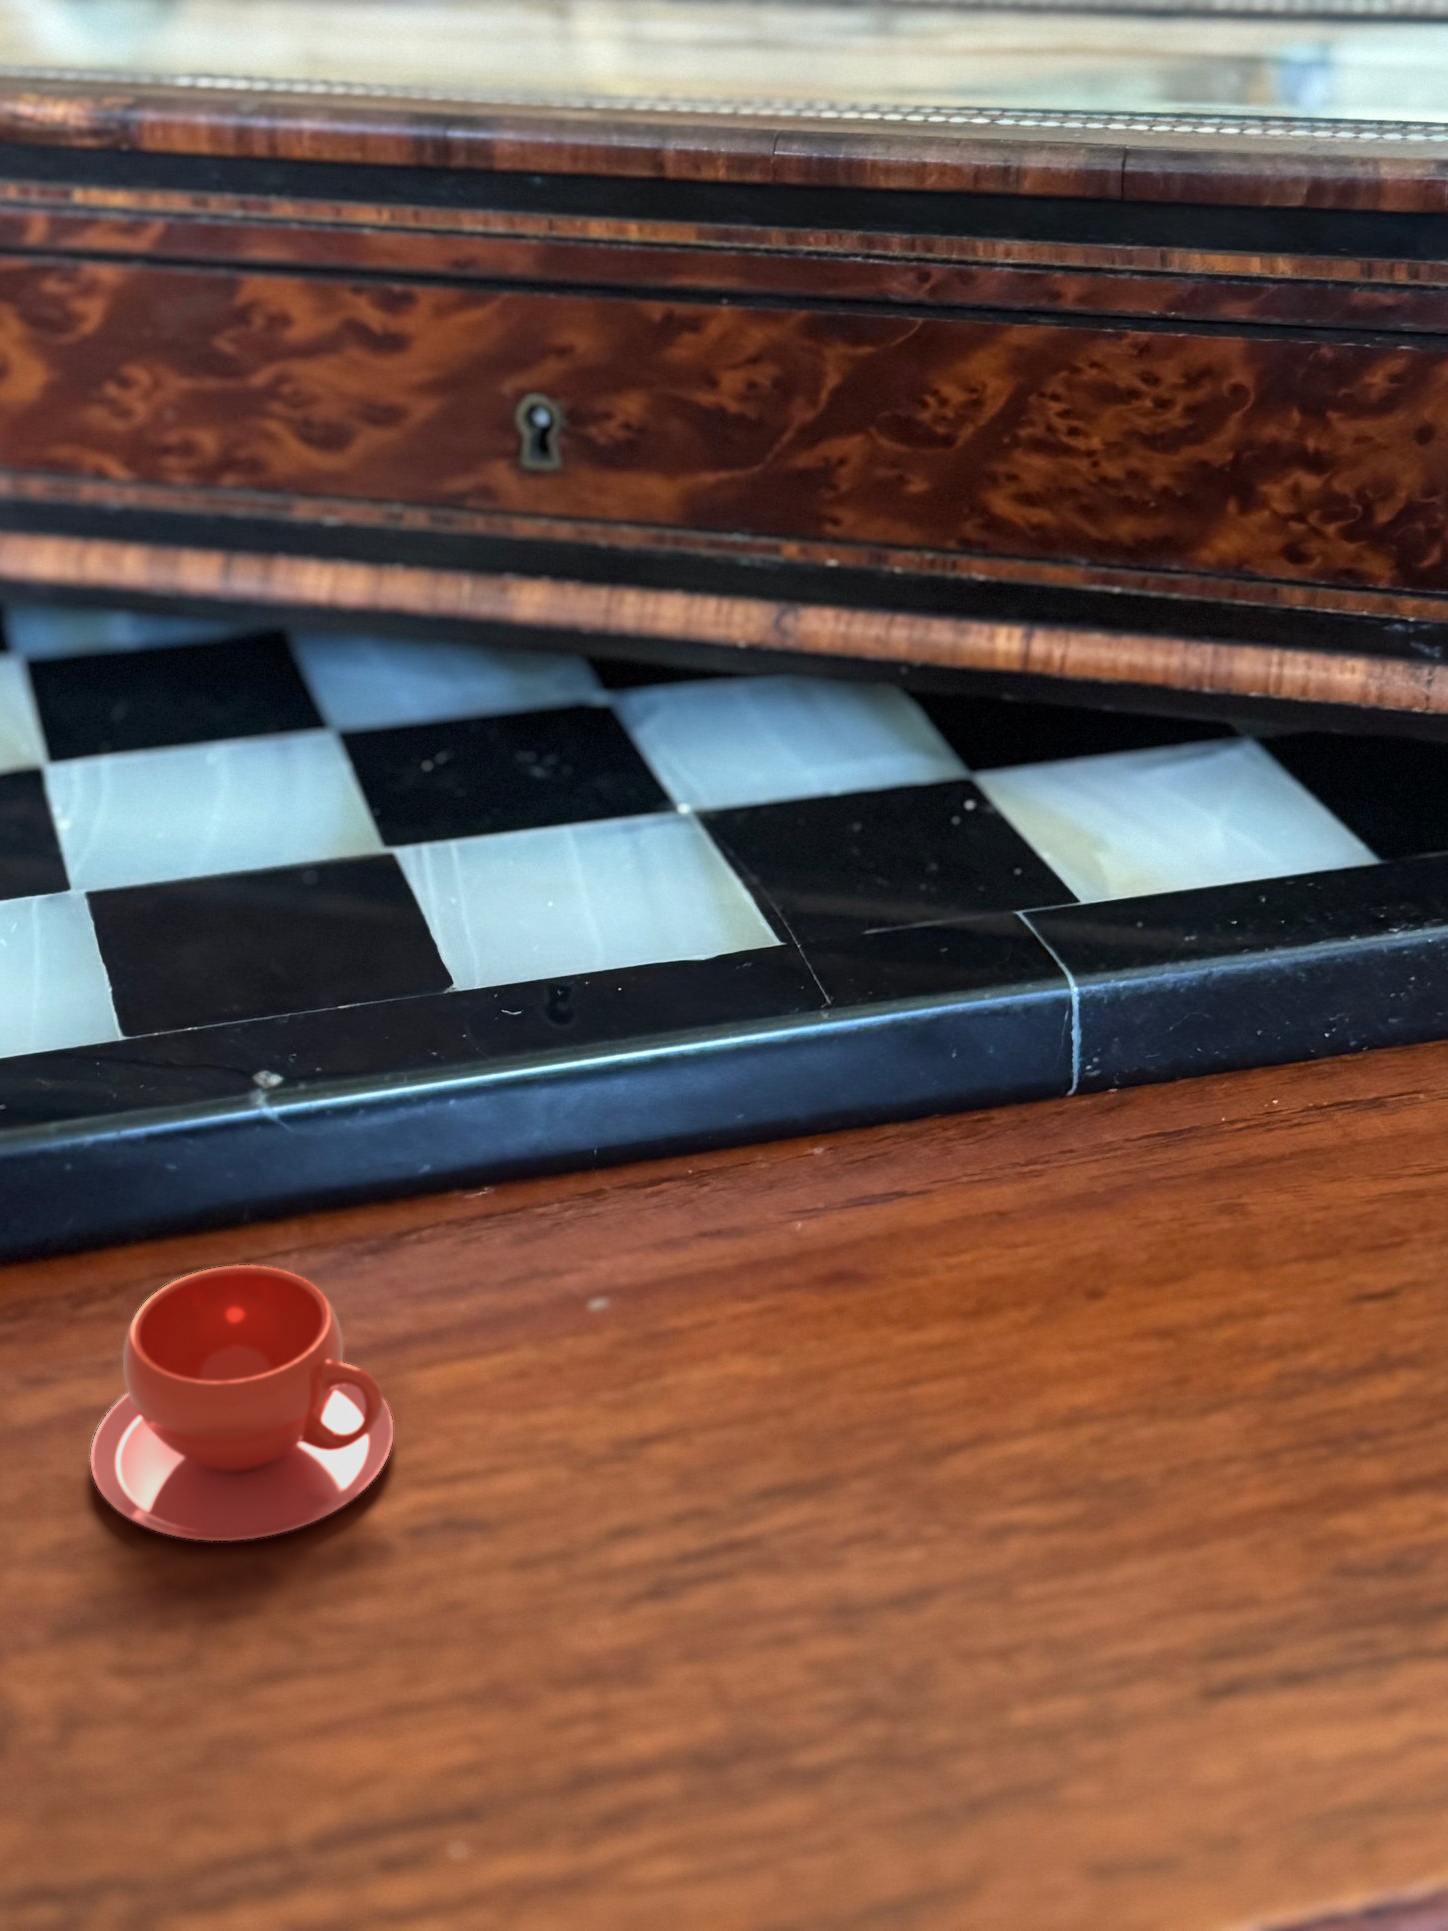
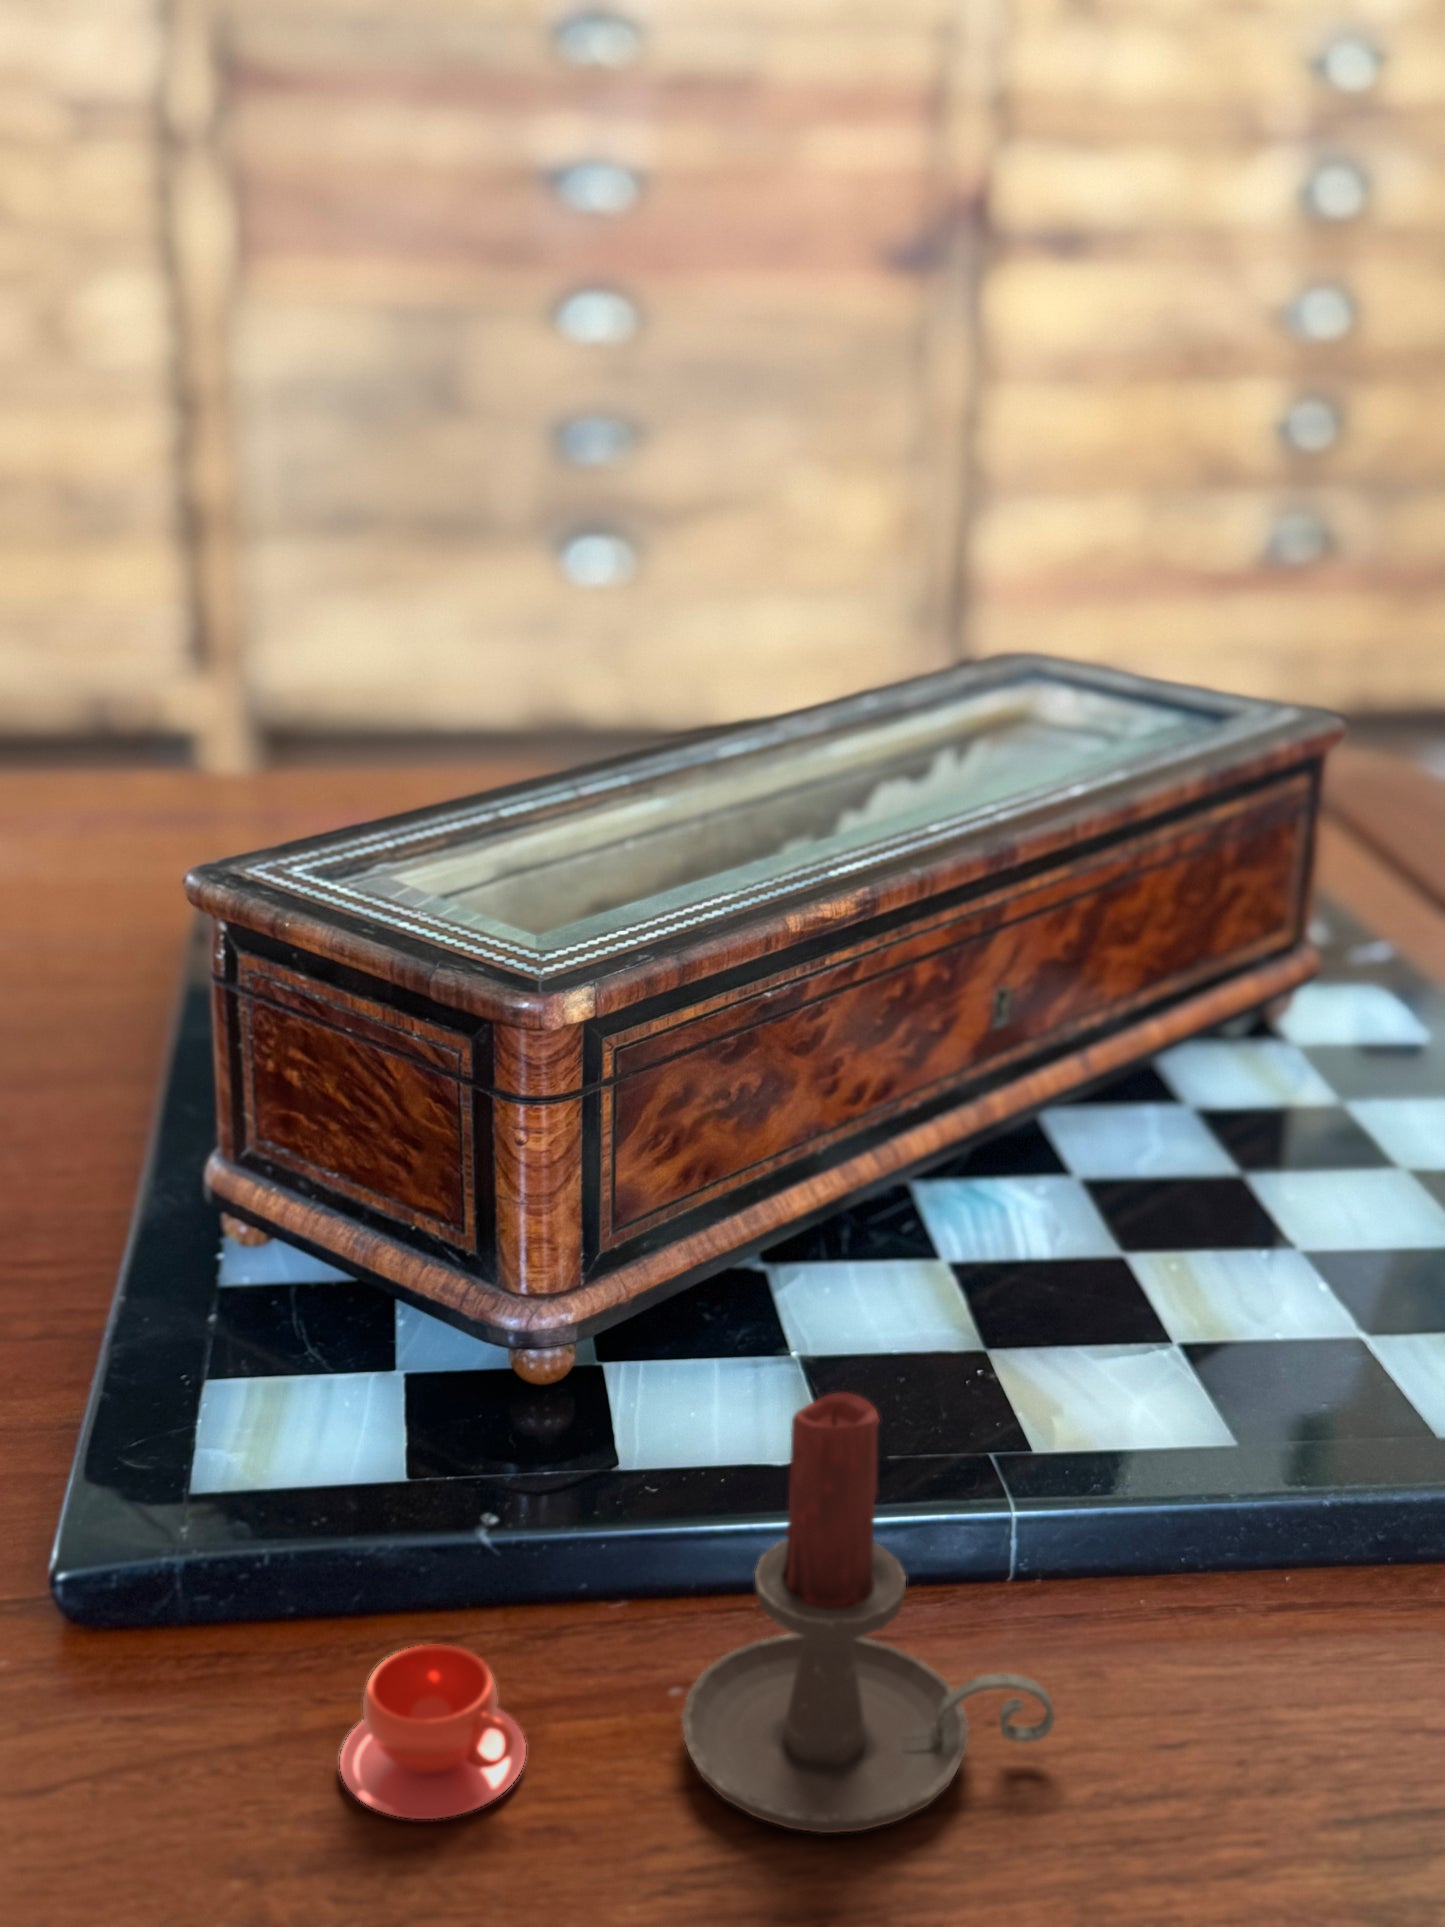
candle holder: none [635,781,1219,1483] -> present [682,1393,1054,1833]

